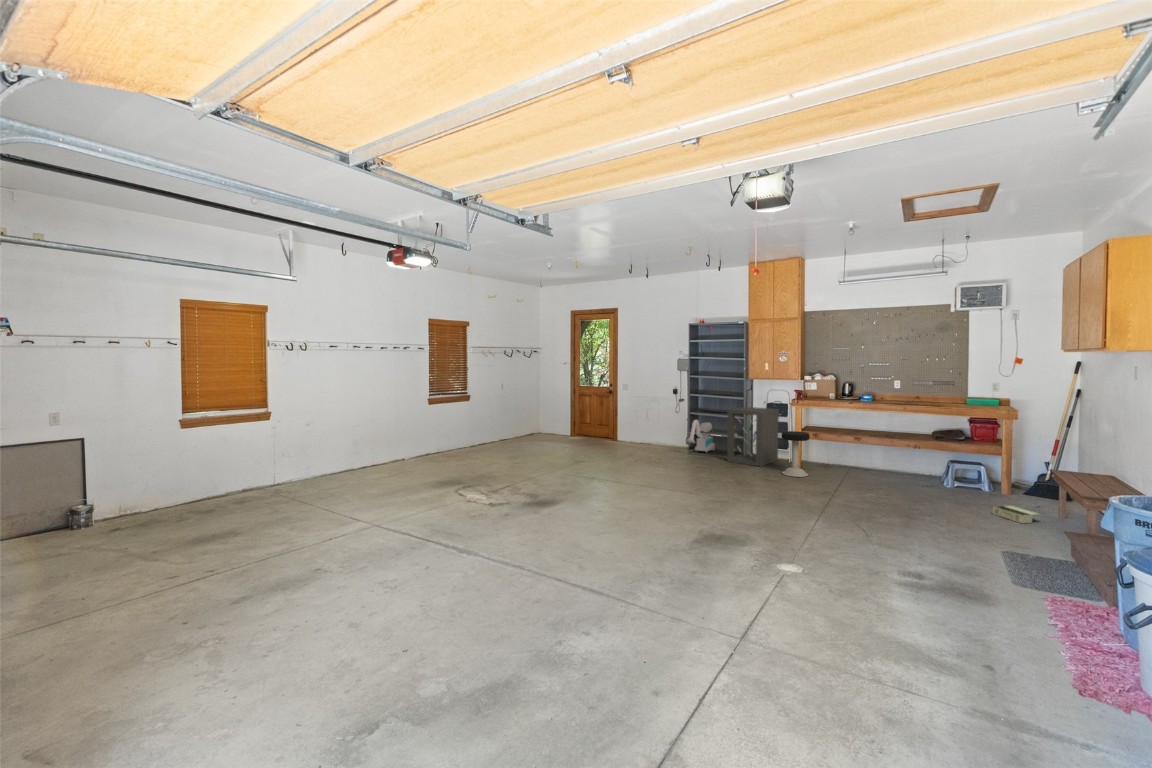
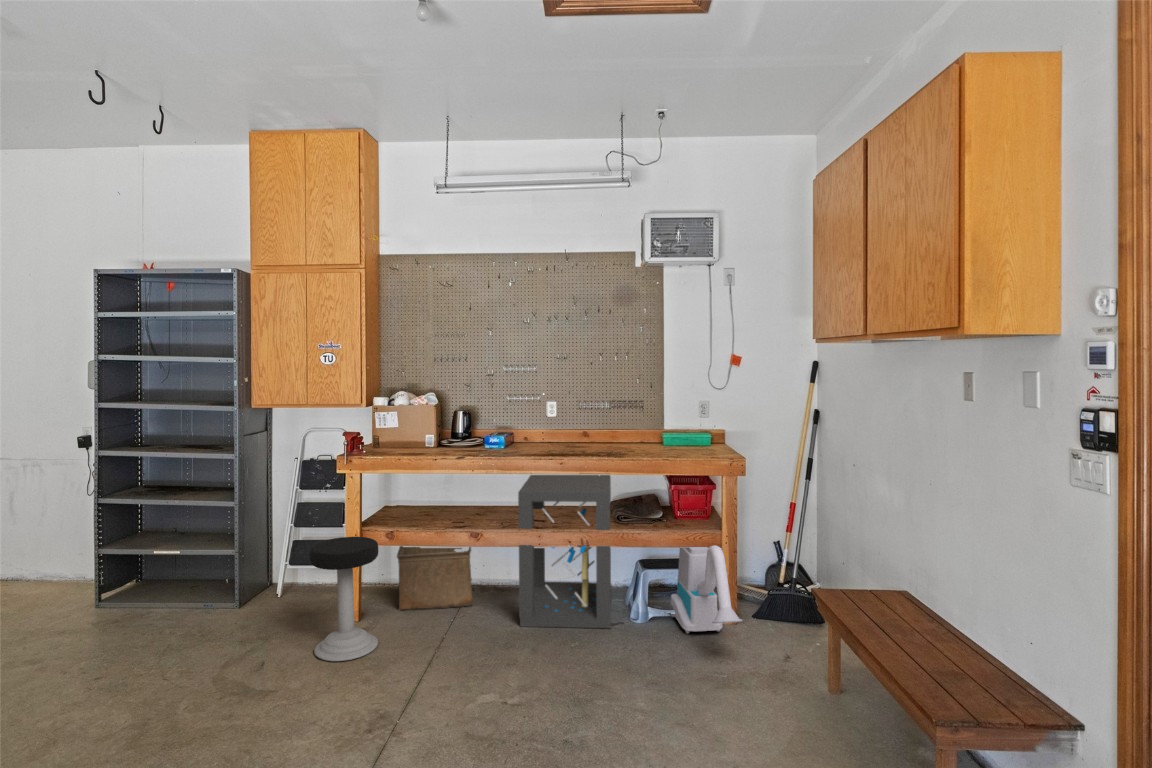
storage cabinet: present [727,407,779,466] -> present [518,475,611,628]
vacuum cleaner: present [687,420,715,452] -> present [671,545,742,634]
storage bin: none [815,440,851,472] -> present [397,546,473,610]
toolbox: present [993,505,1041,523] -> none [756,679,843,742]

